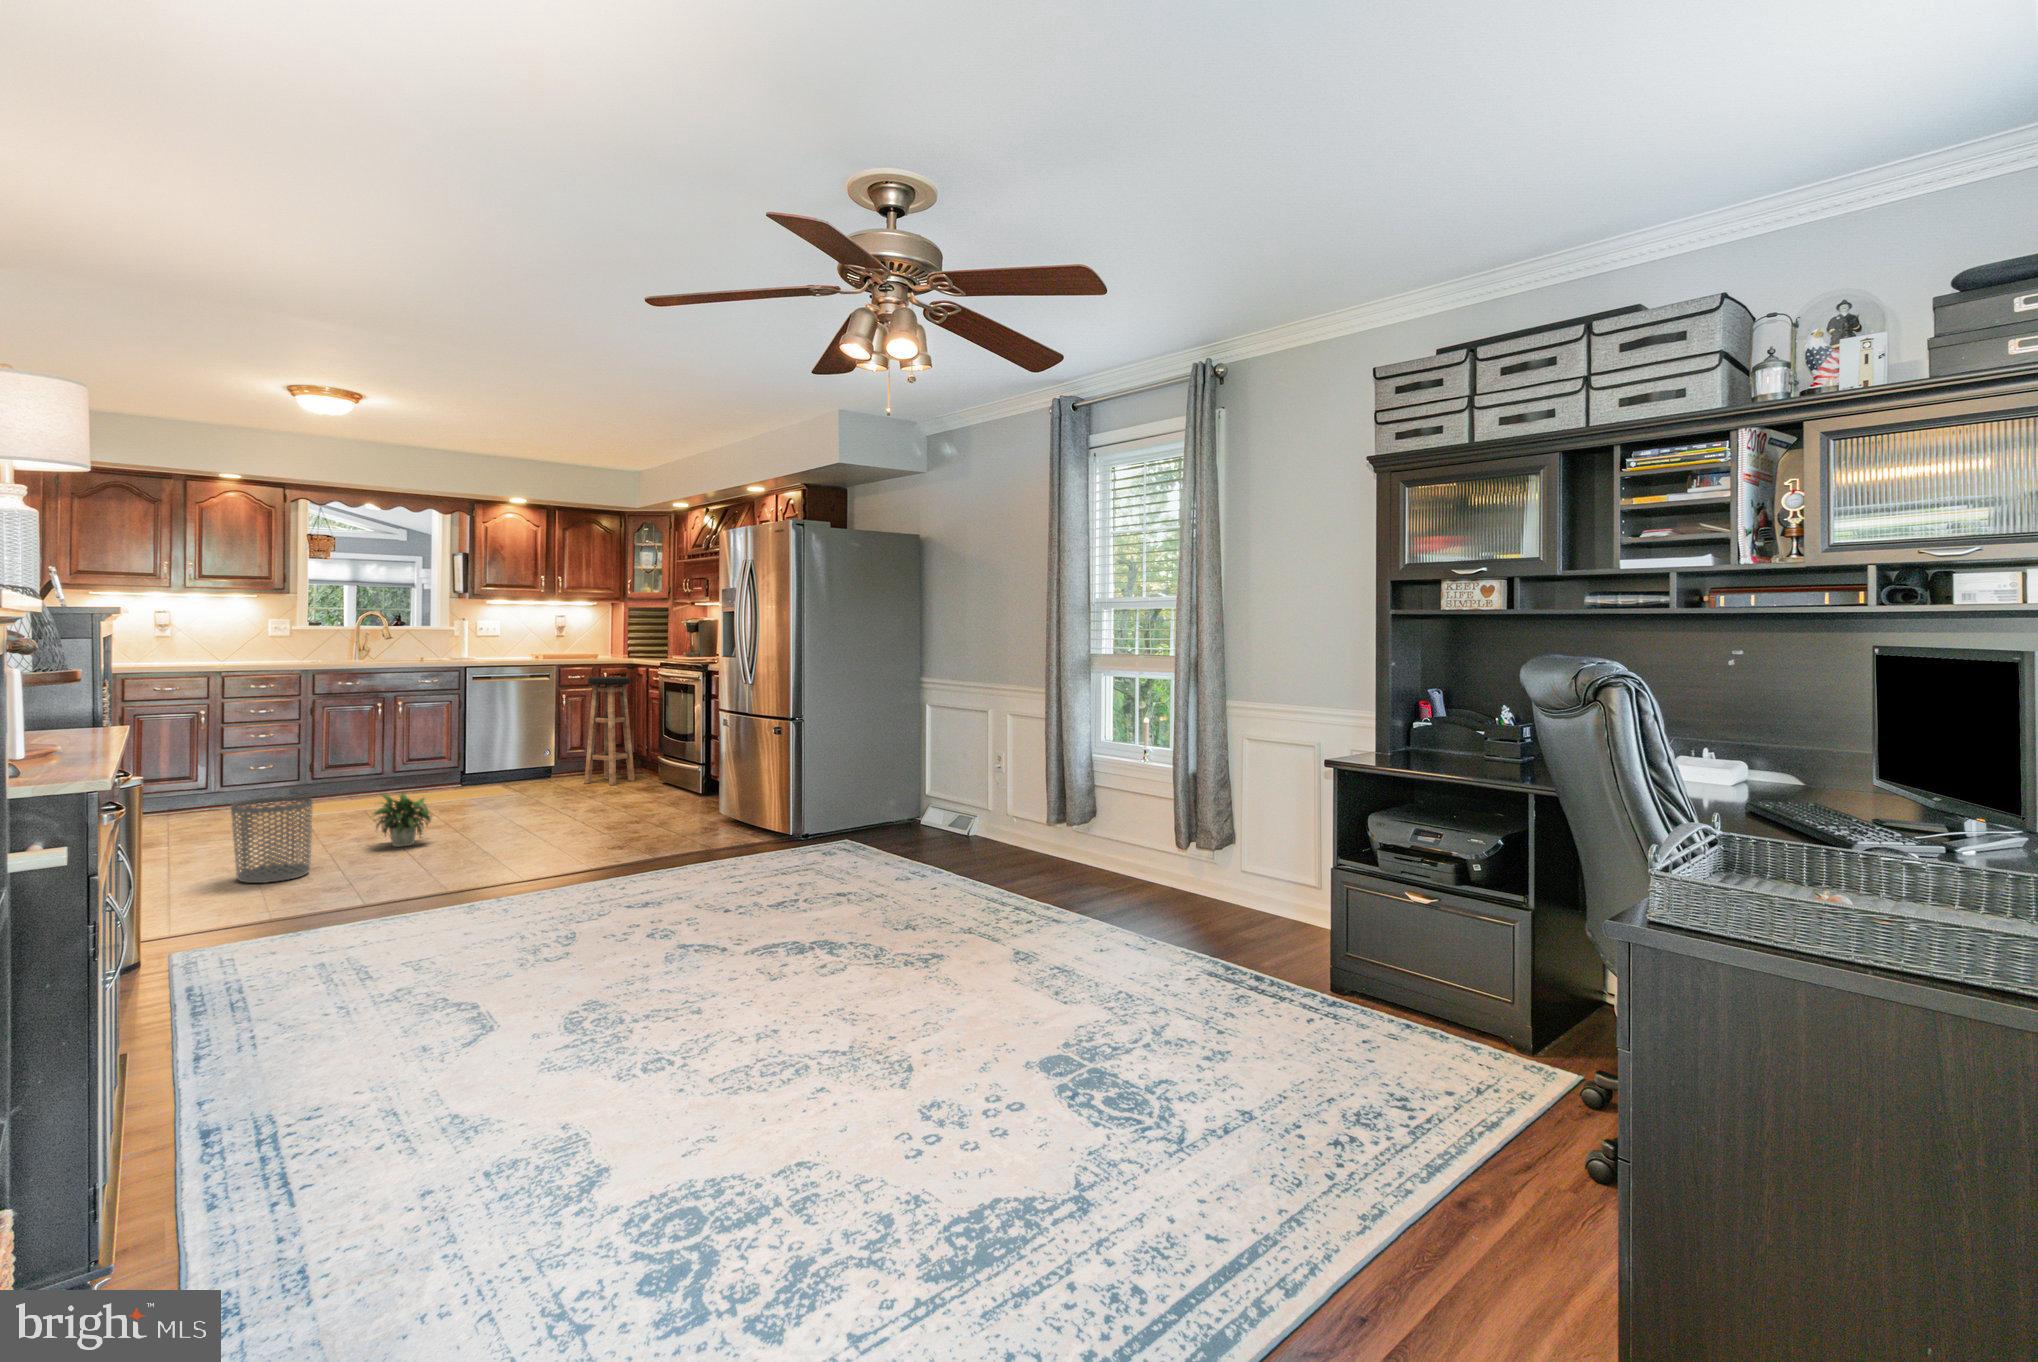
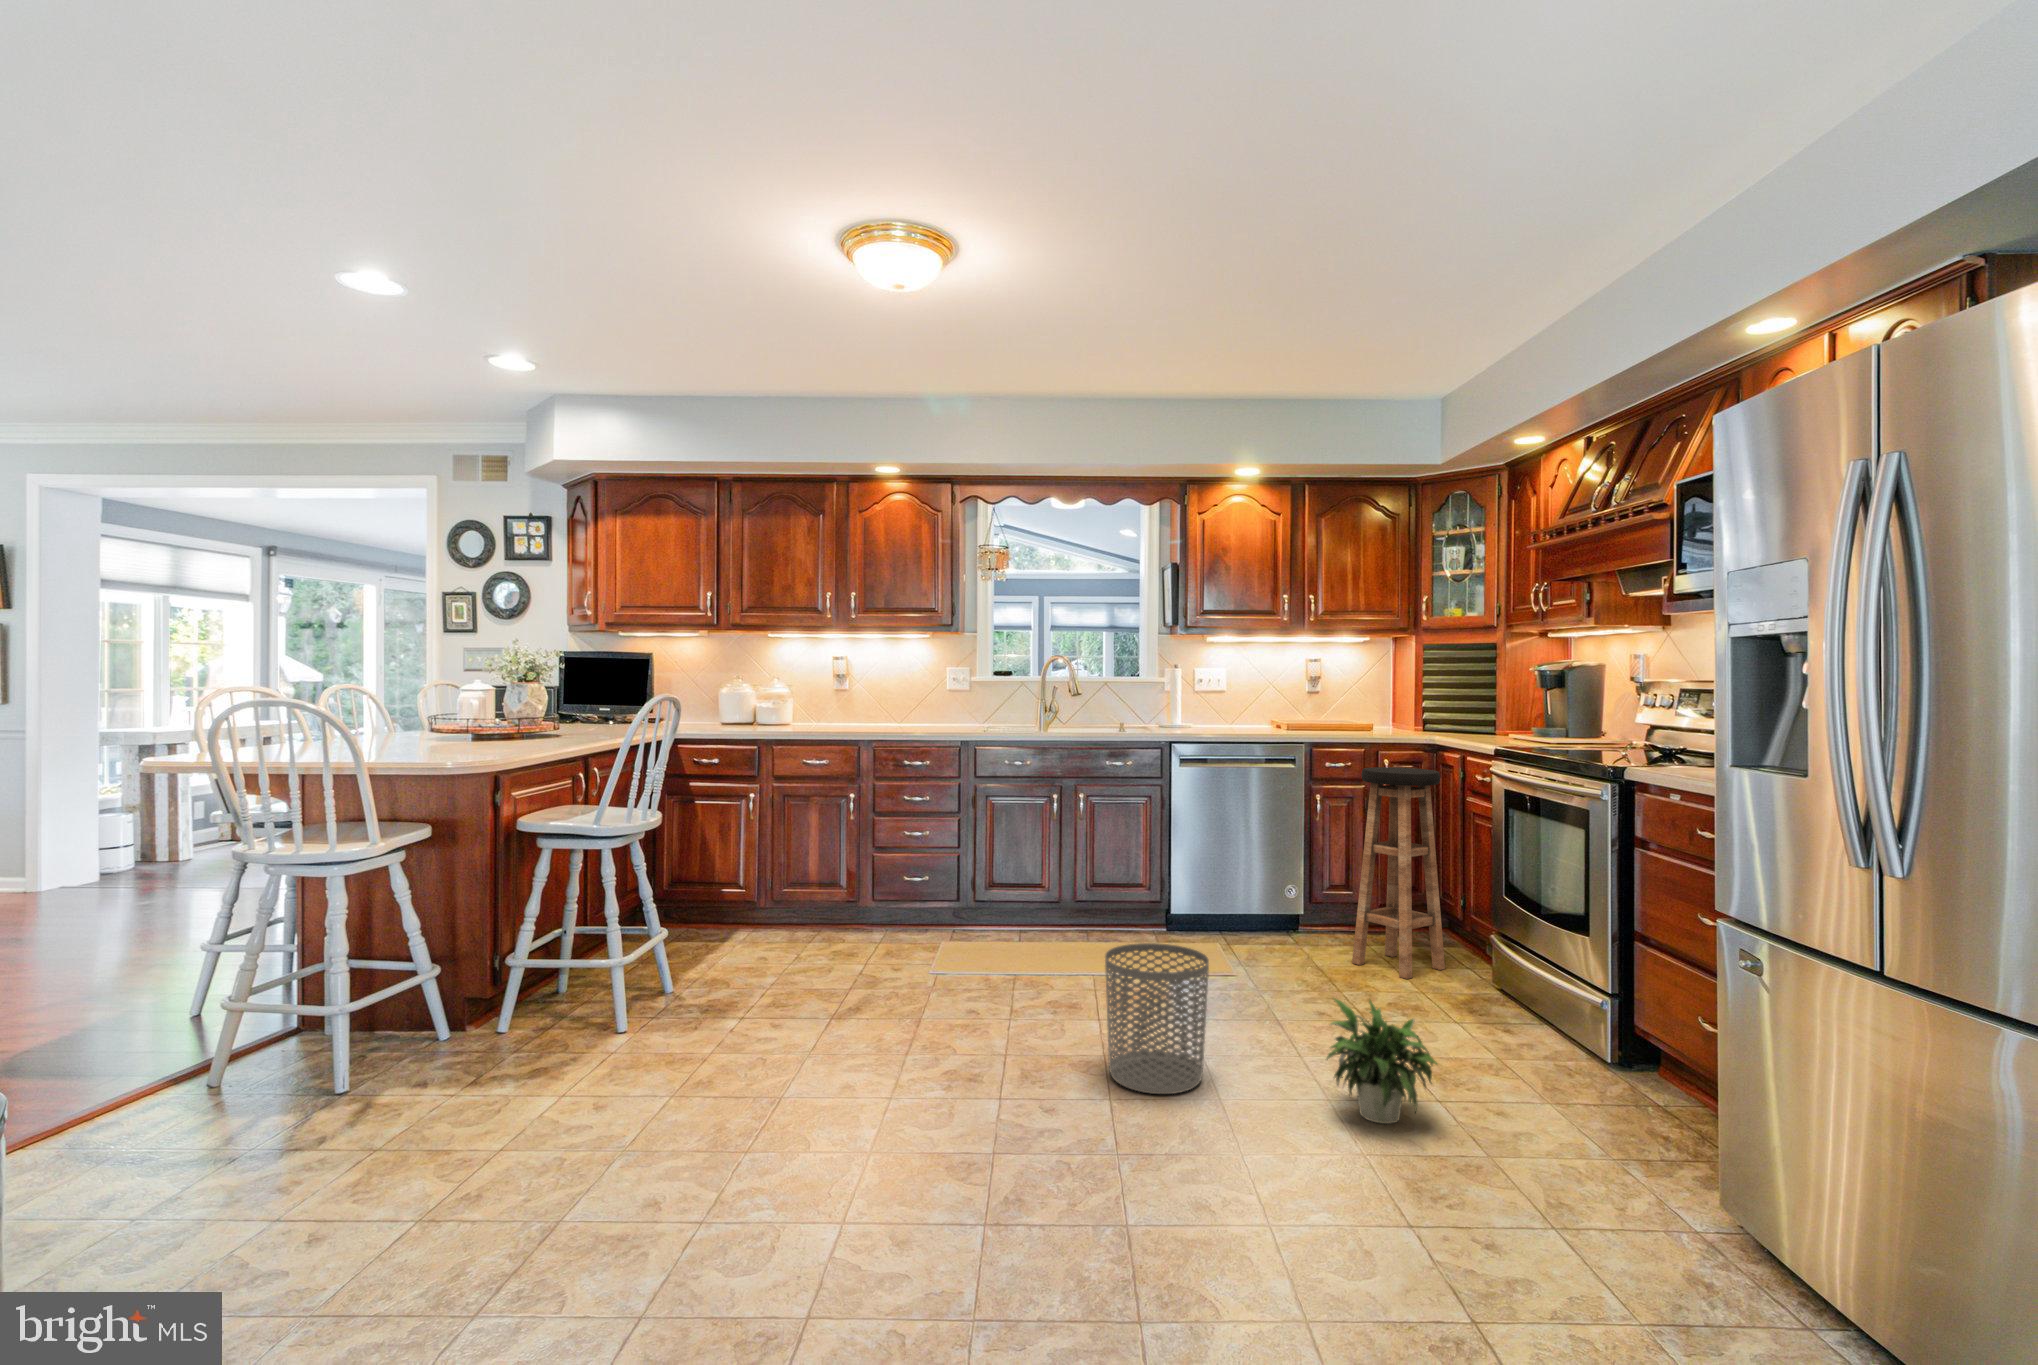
potted plant: present [374,793,432,847] -> present [1327,998,1437,1124]
waste bin: present [231,796,313,883] -> present [1105,943,1209,1094]

